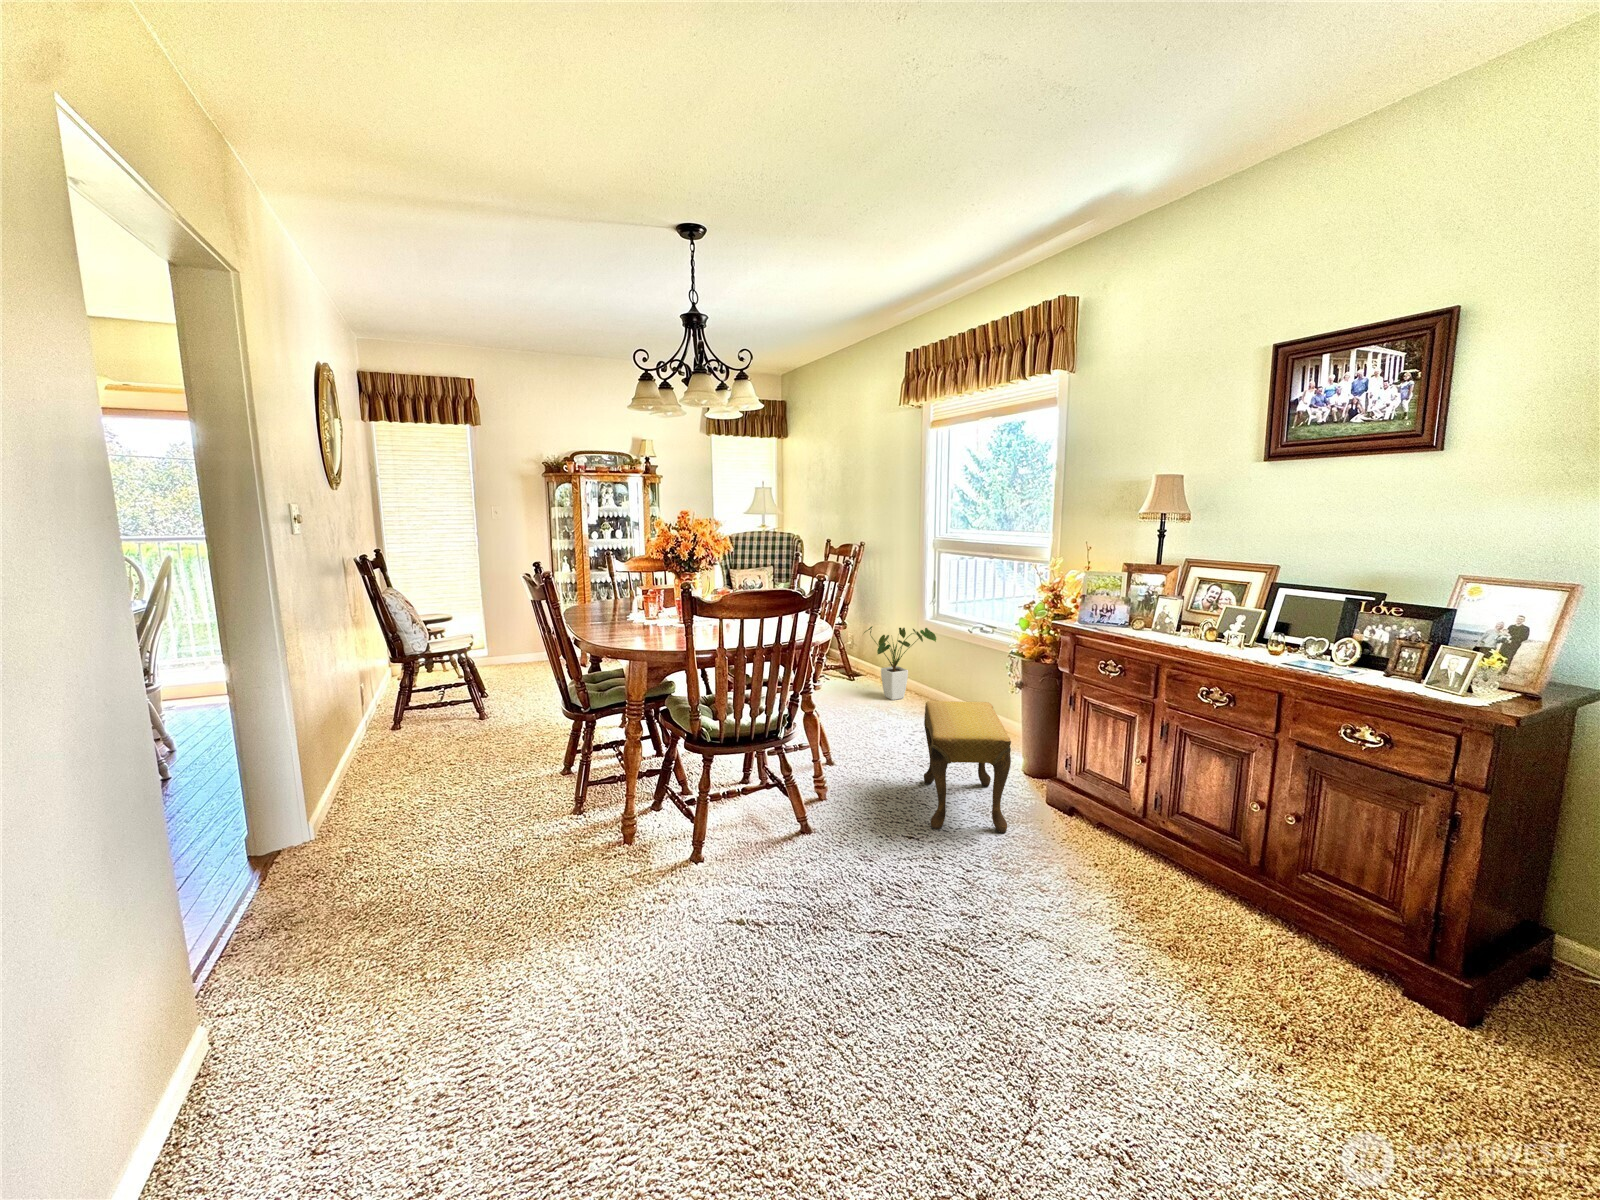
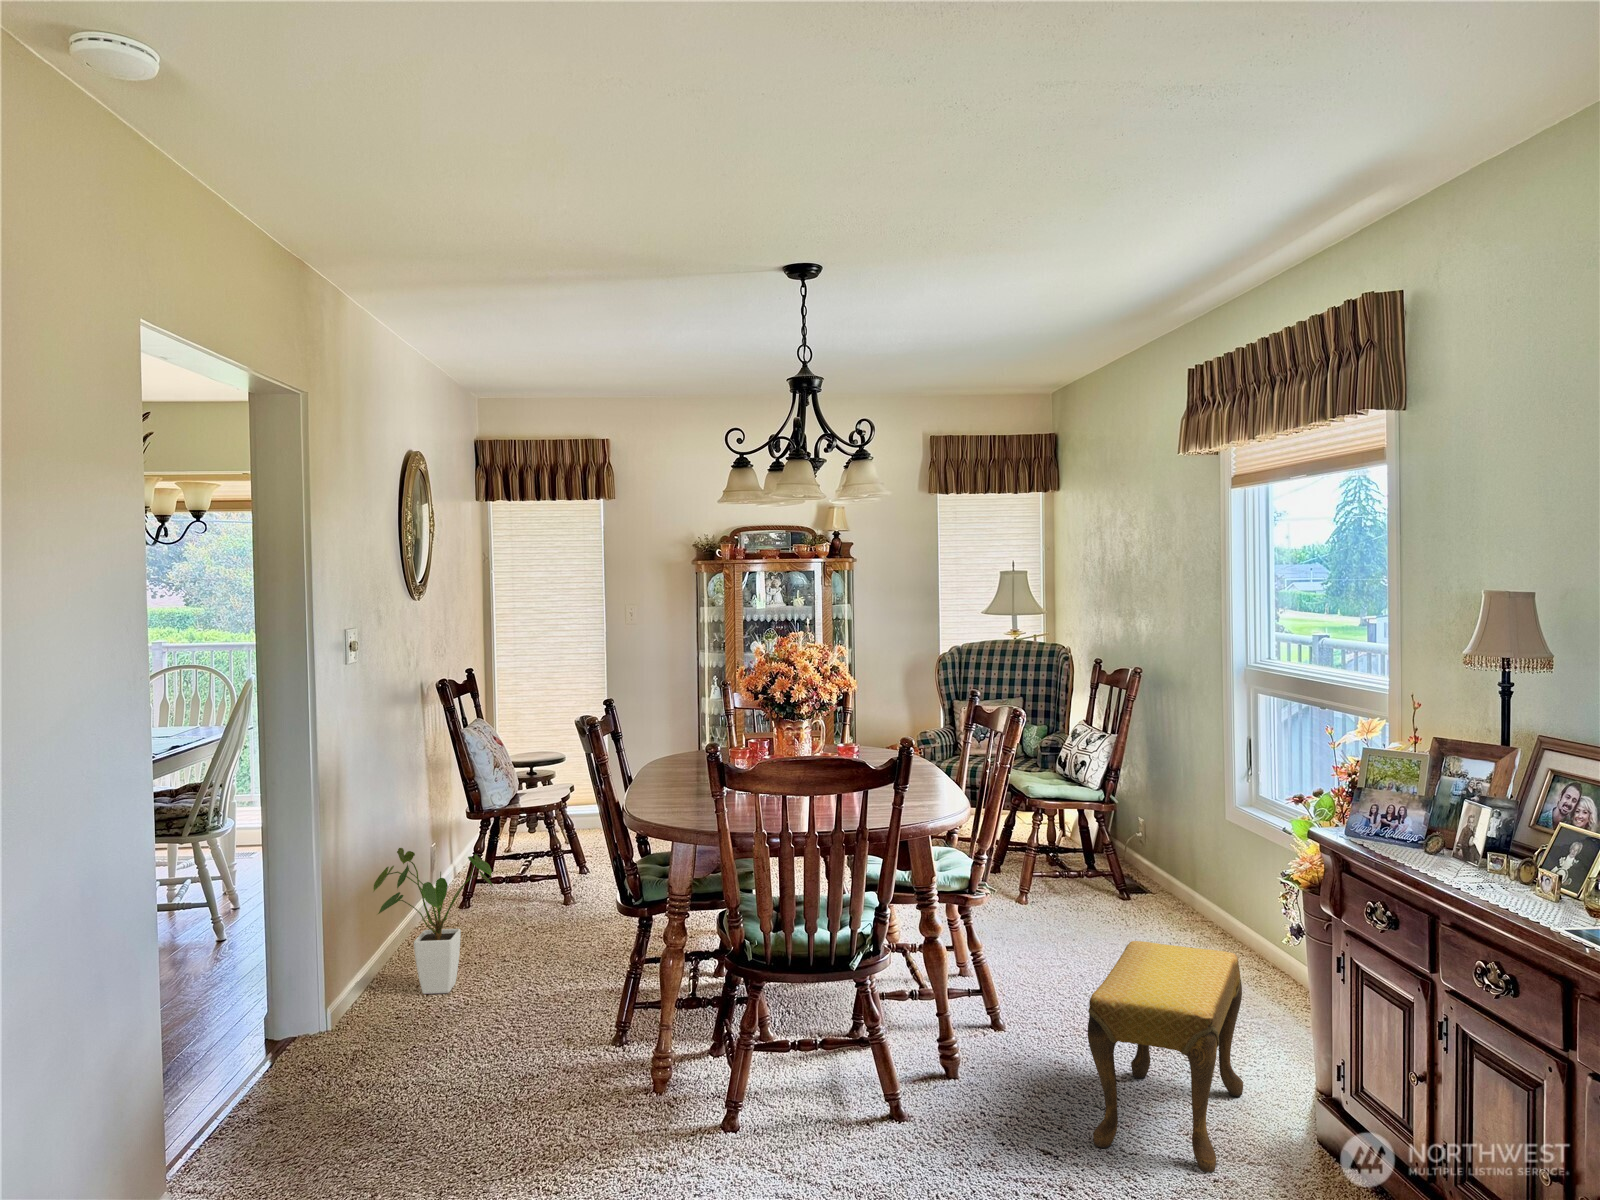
house plant: present [864,627,936,700] -> present [373,848,494,994]

